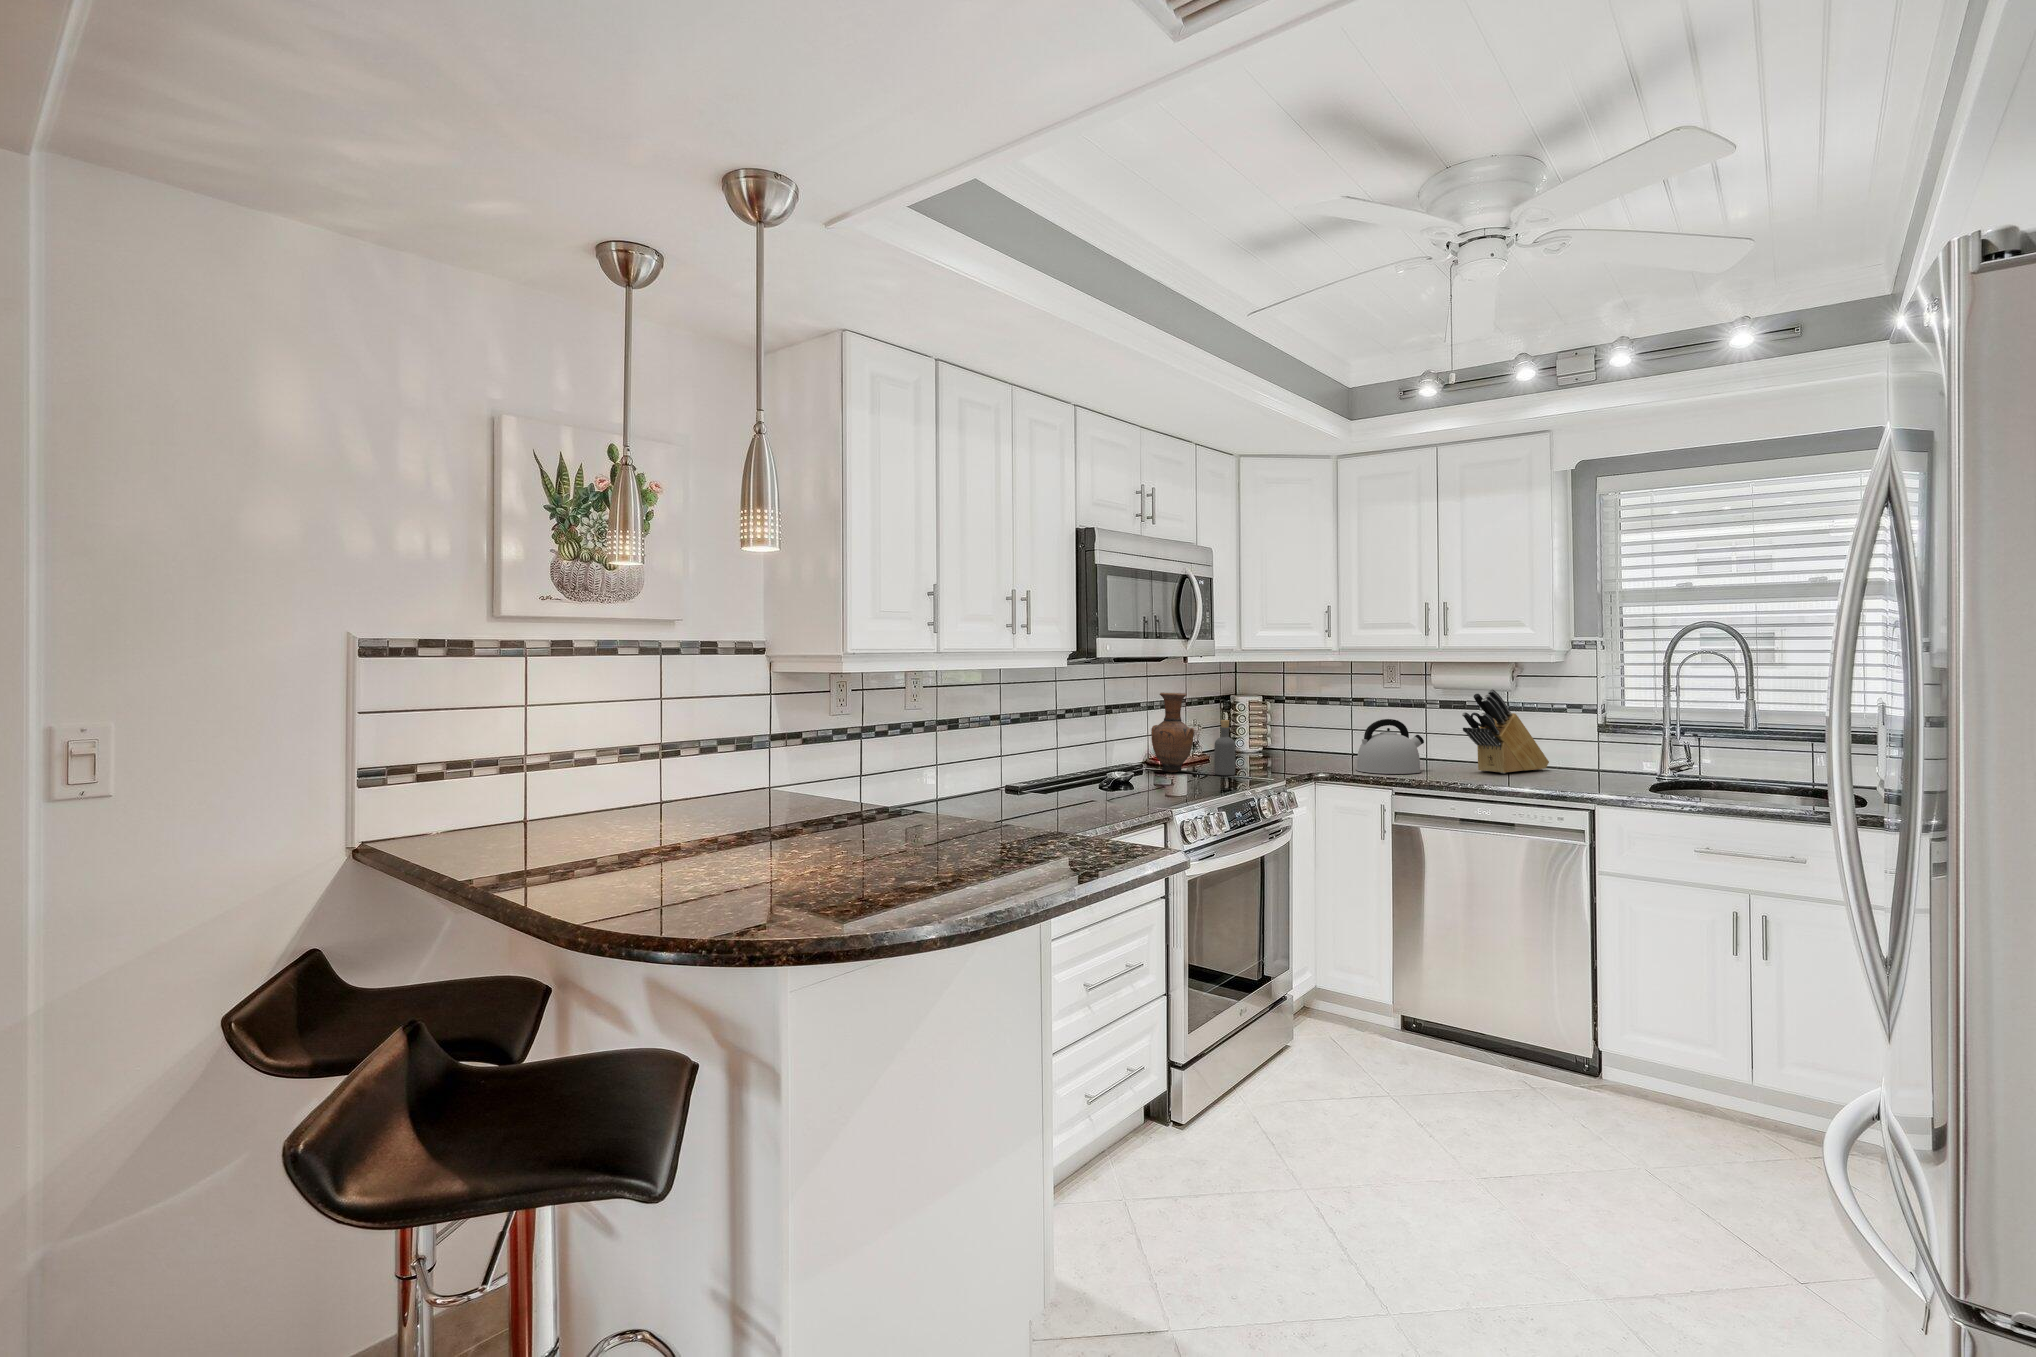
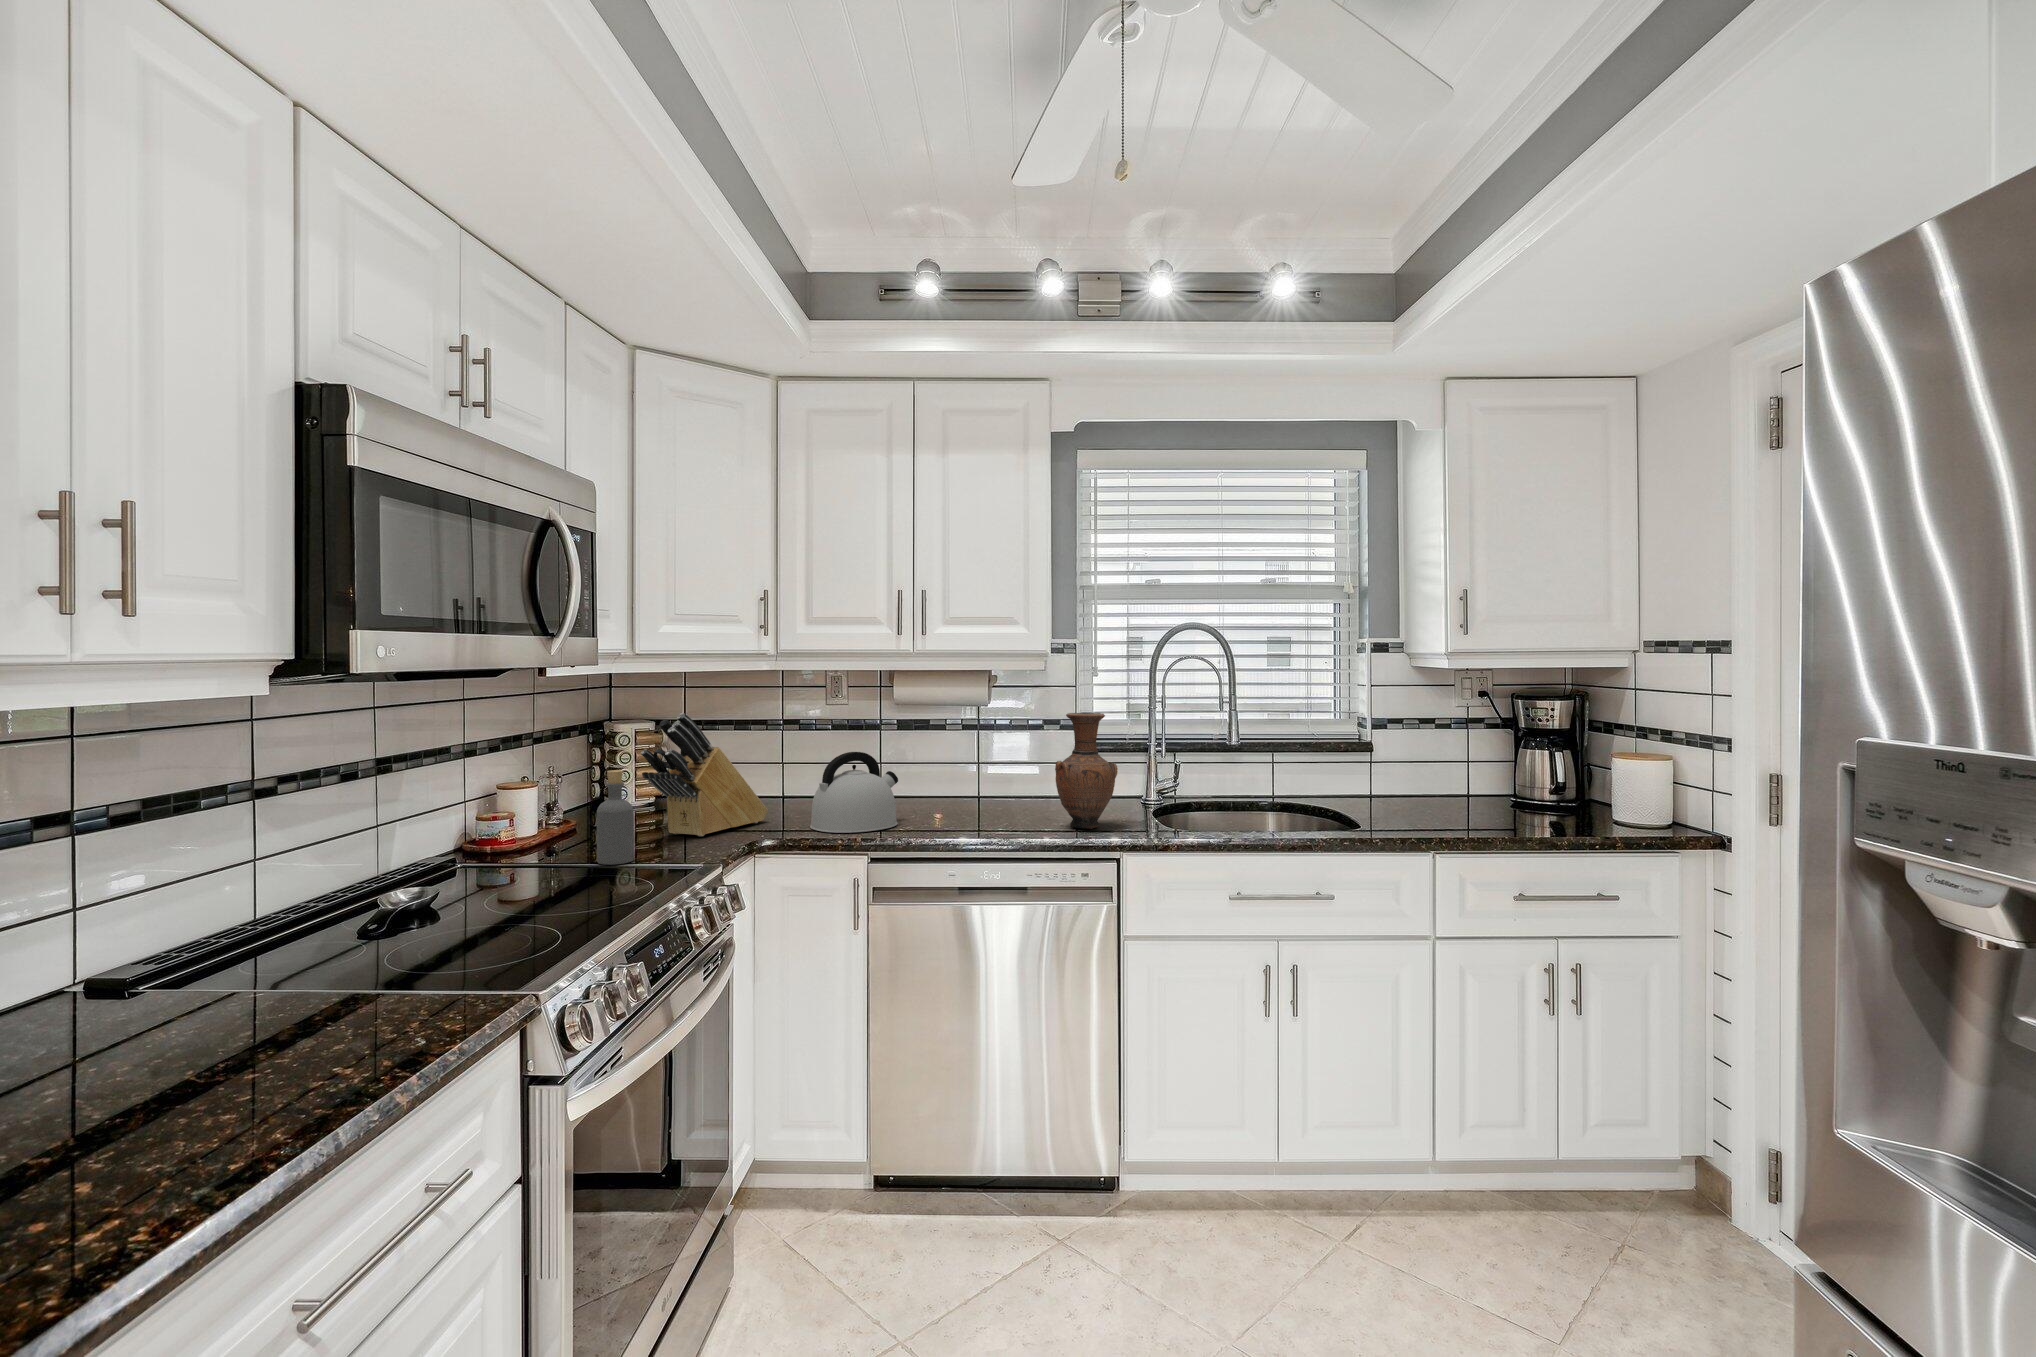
knife block: present [1462,689,1549,773] -> present [641,713,768,836]
vase: present [1151,693,1194,773] -> present [1055,713,1118,829]

